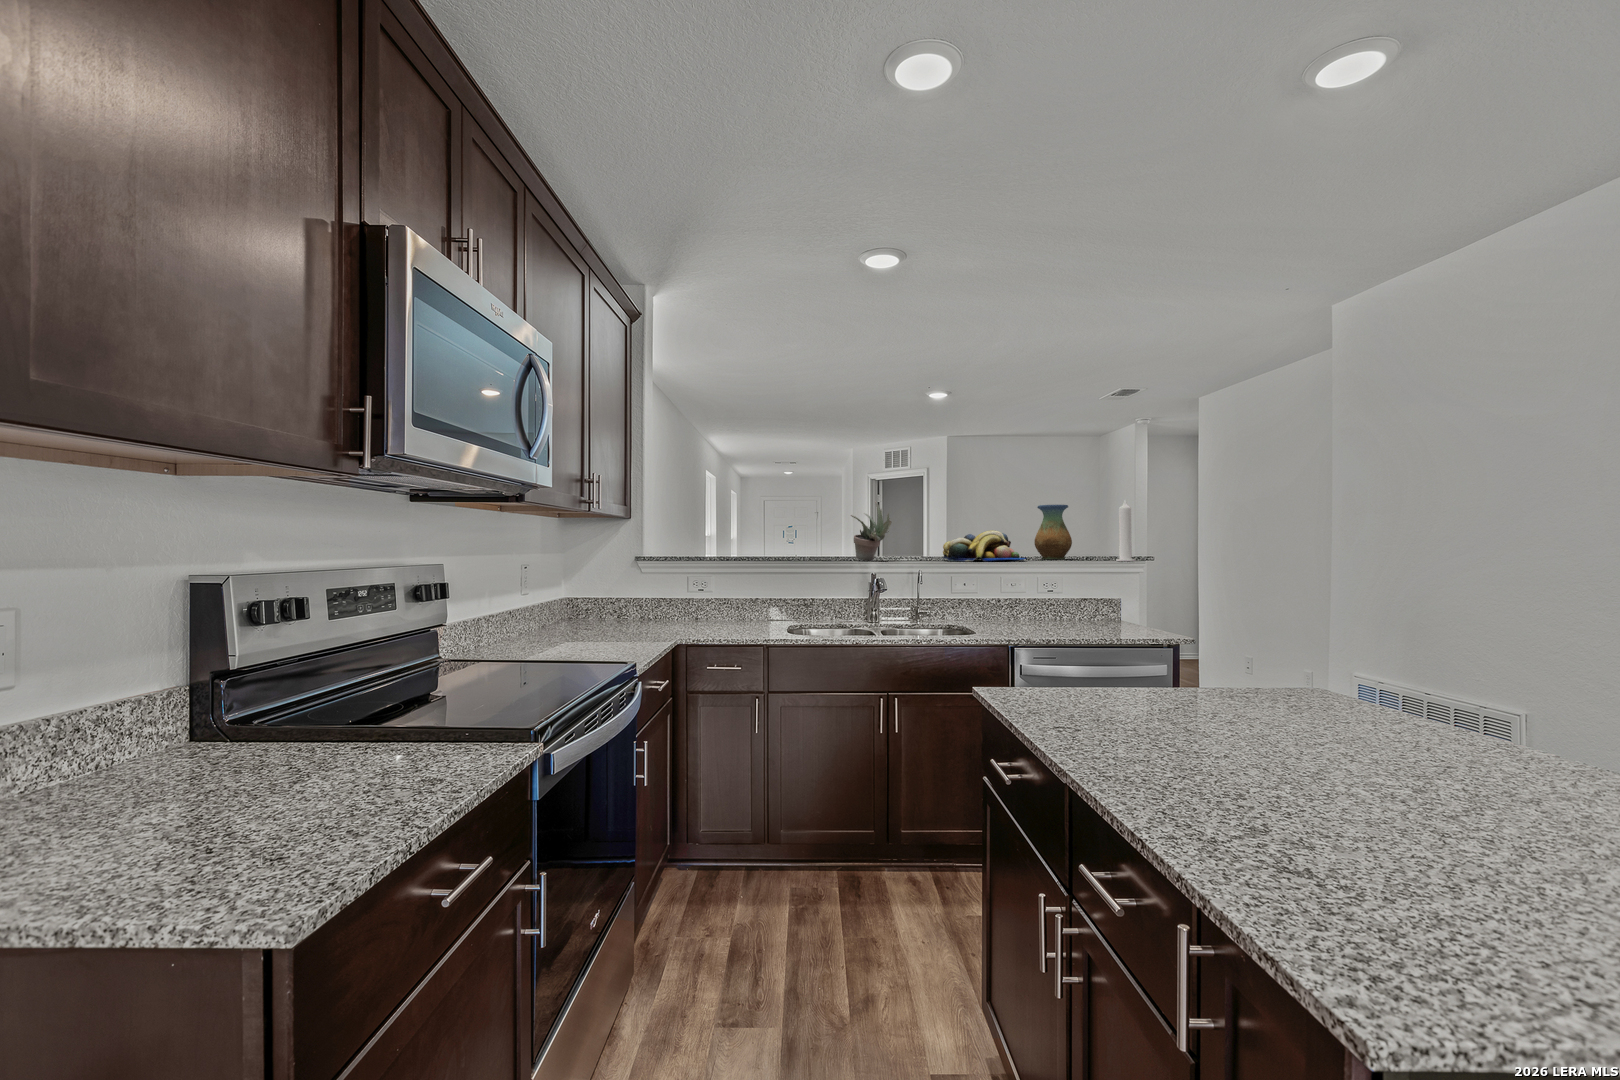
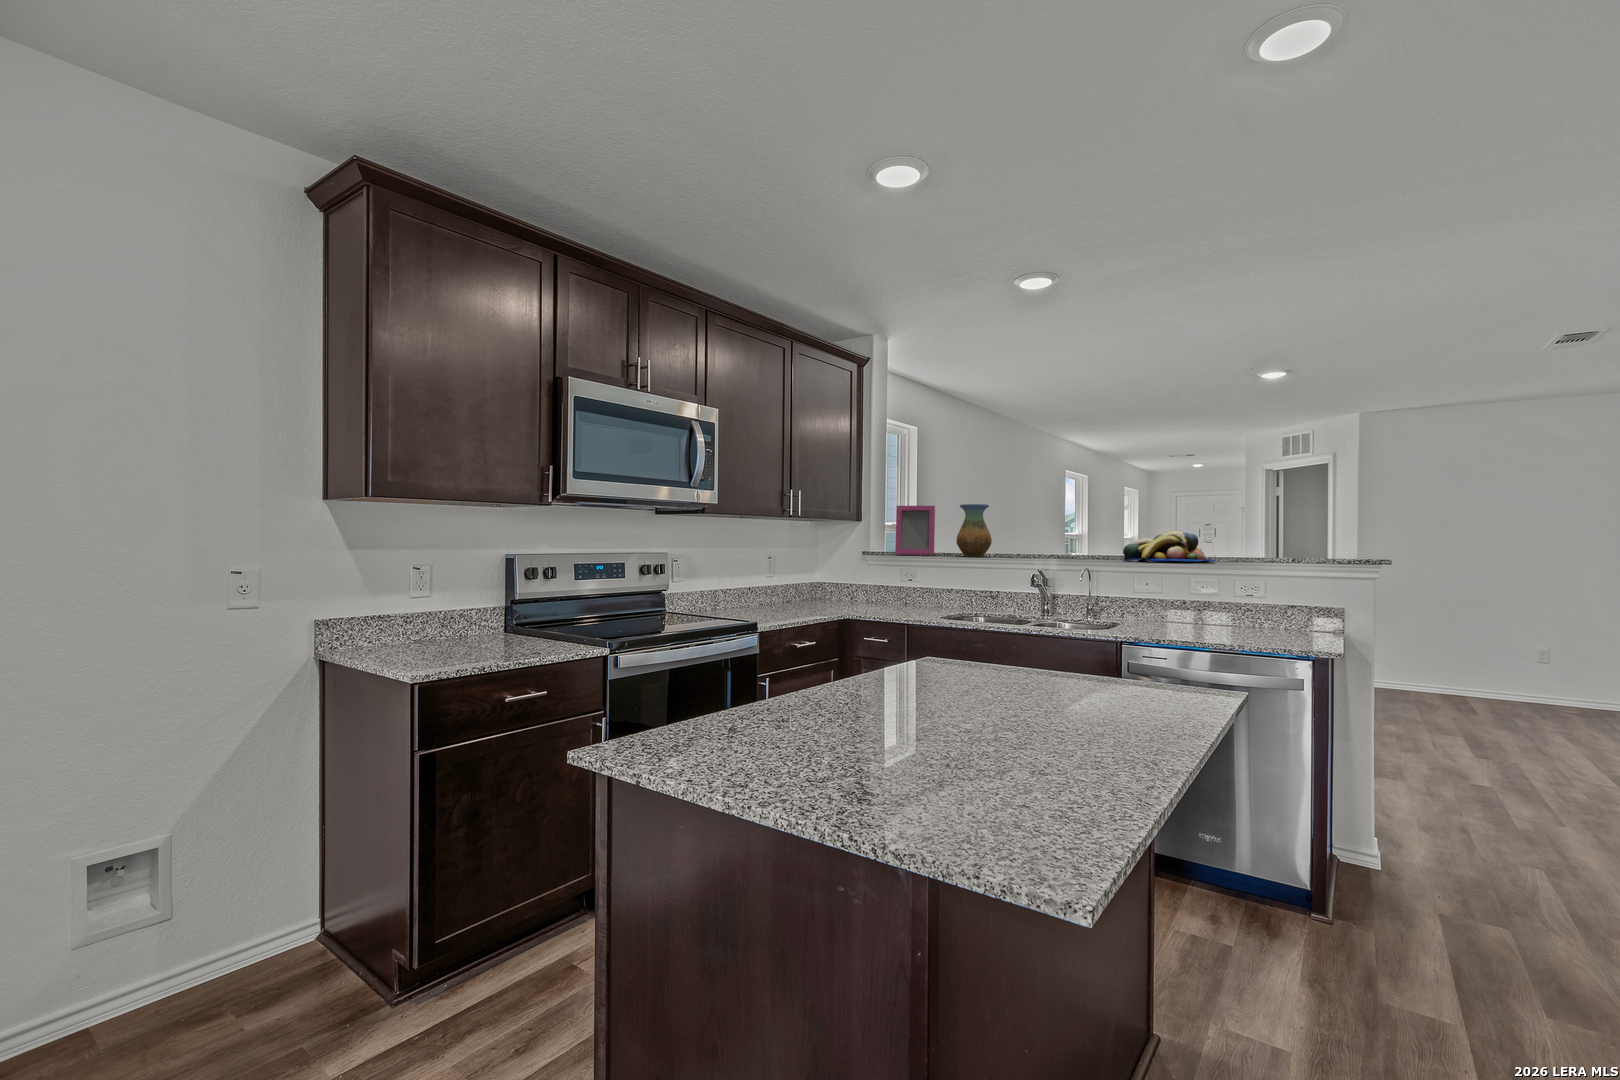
candle: present [1116,500,1135,561] -> none [1313,498,1337,566]
picture frame: none [683,501,733,561] -> present [895,506,935,555]
succulent plant: present [851,501,892,561] -> none [1037,503,1074,558]
vase: present [1034,505,1072,559] -> present [956,504,992,557]

